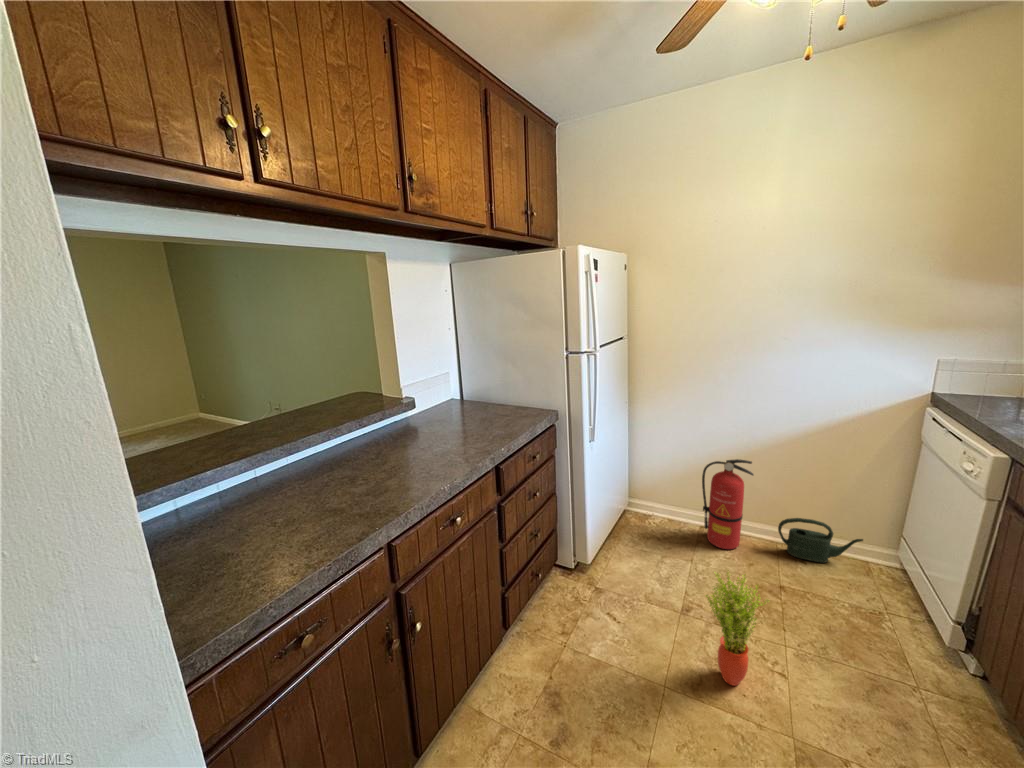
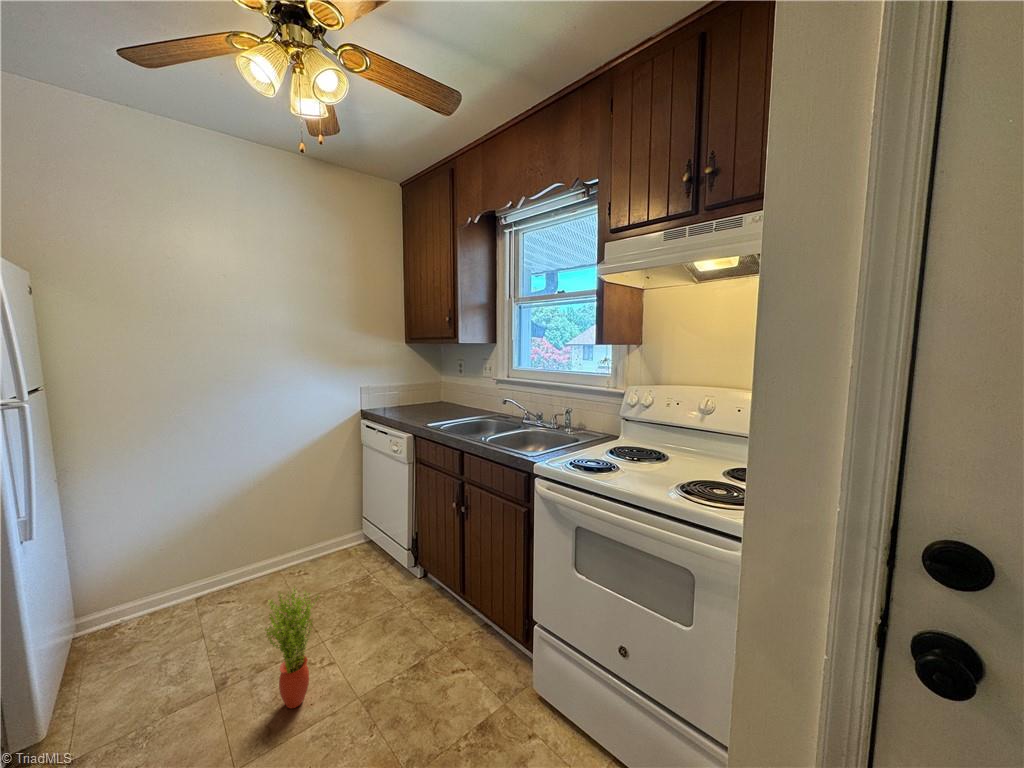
fire extinguisher: present [702,459,753,549] -> none [195,500,252,607]
watering can: present [778,518,863,563] -> none [280,532,342,574]

